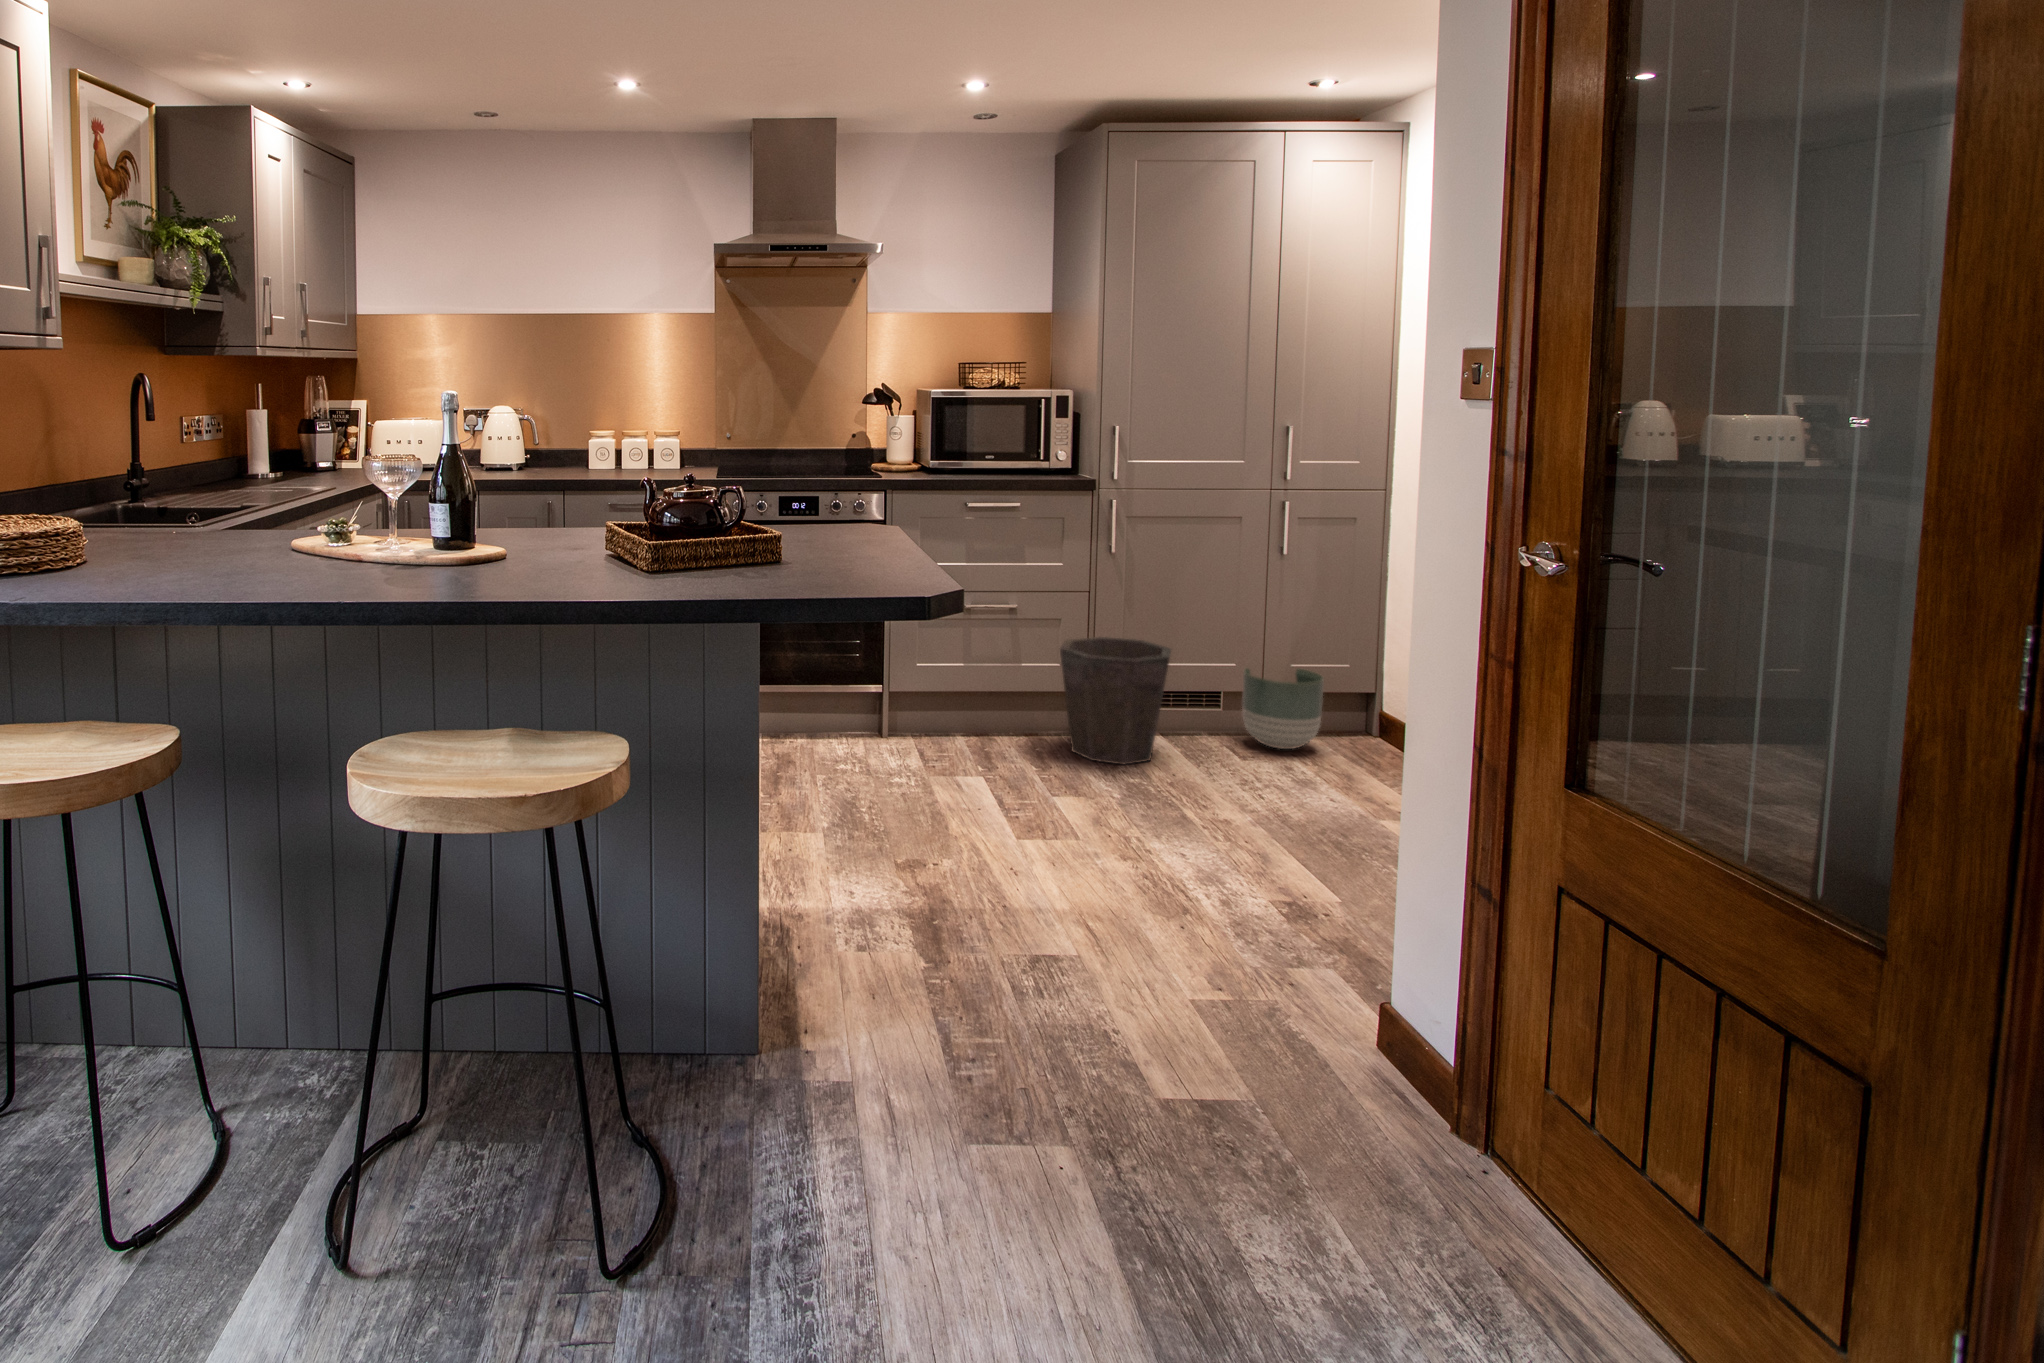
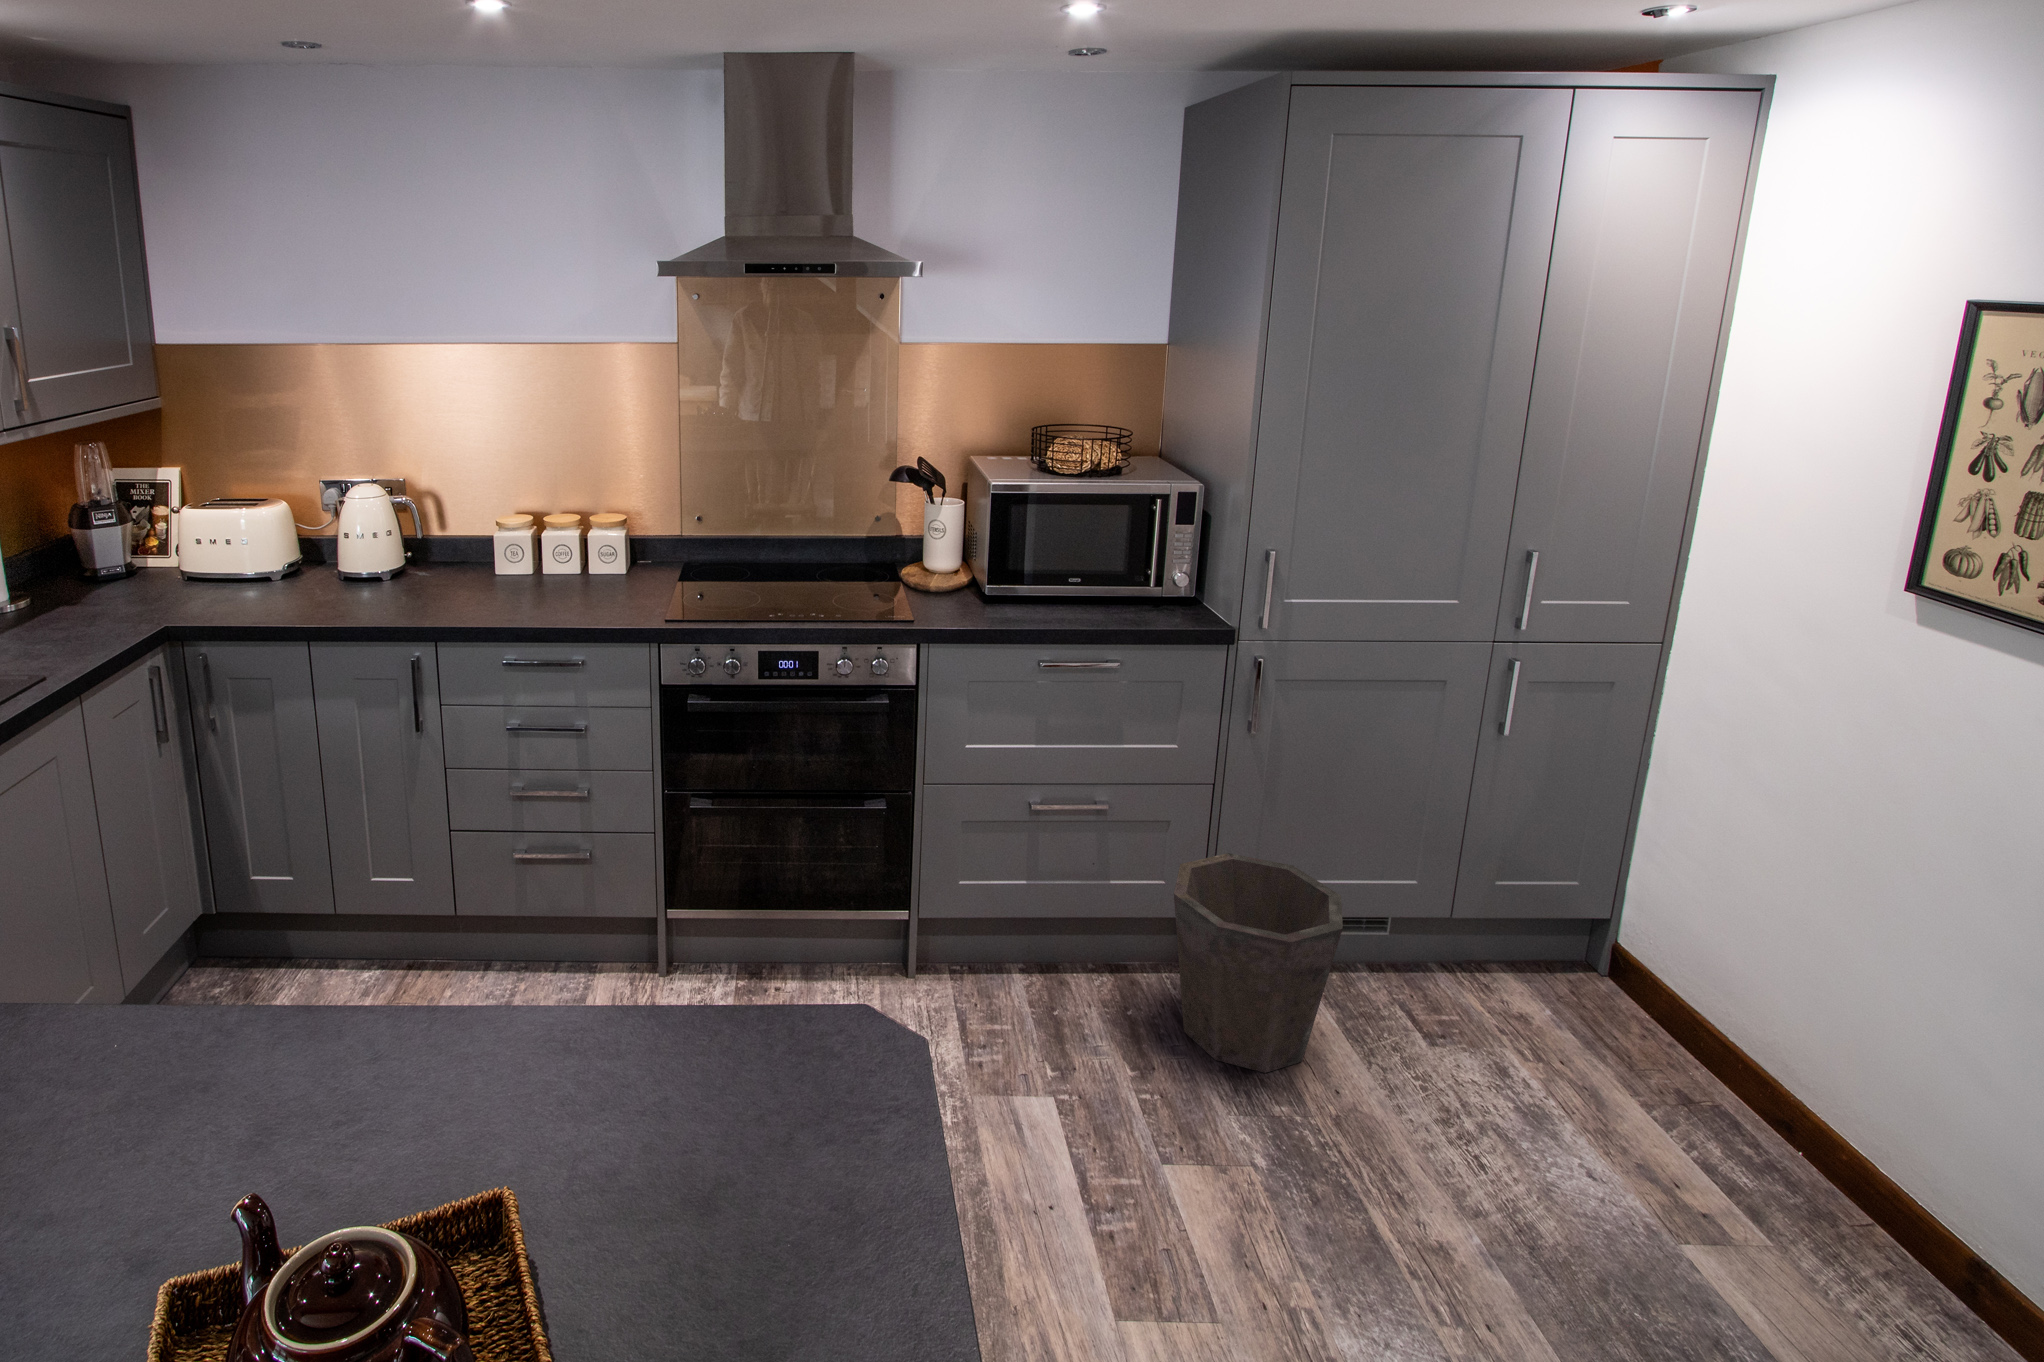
planter: present [1242,668,1324,749] -> none [1433,893,1565,1031]

